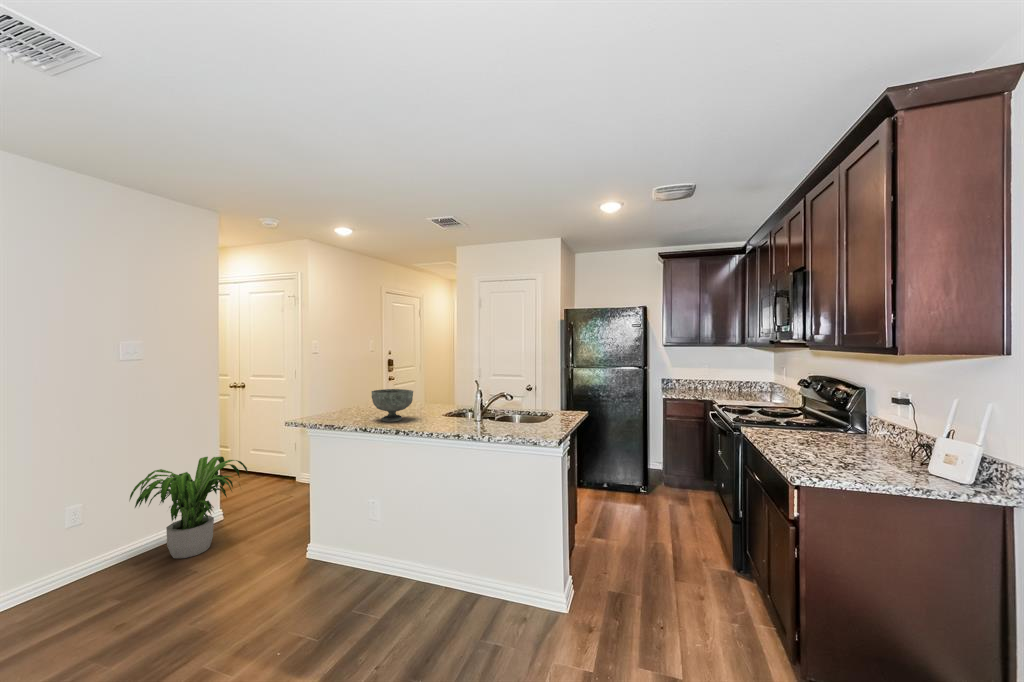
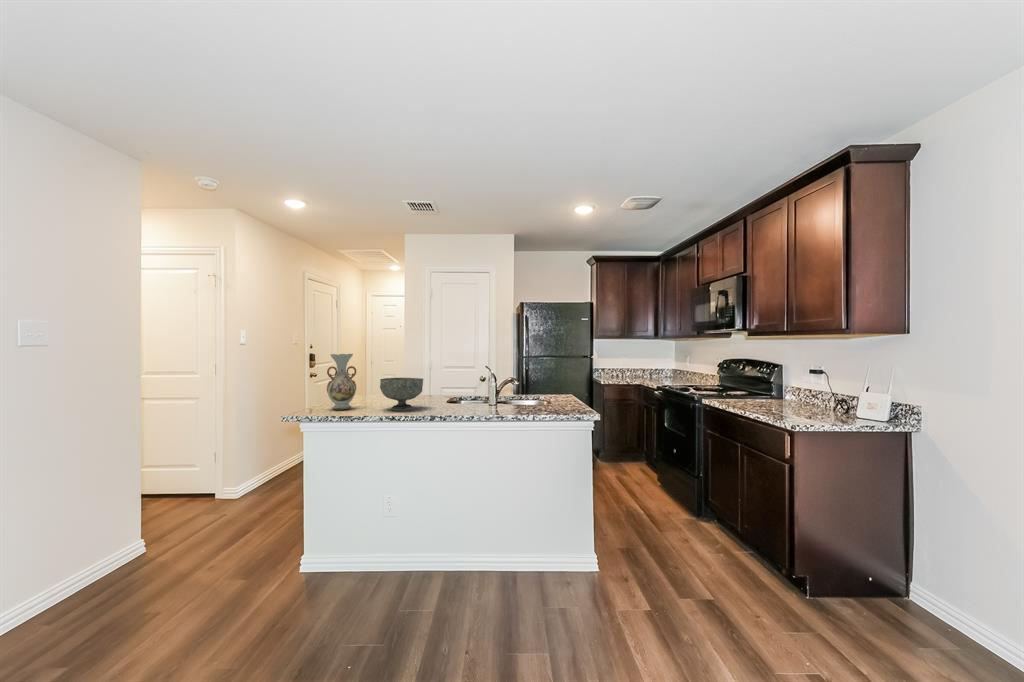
vase: none [333,366,360,417] -> present [327,354,356,410]
potted plant: present [130,457,248,558] -> none [39,471,201,606]

